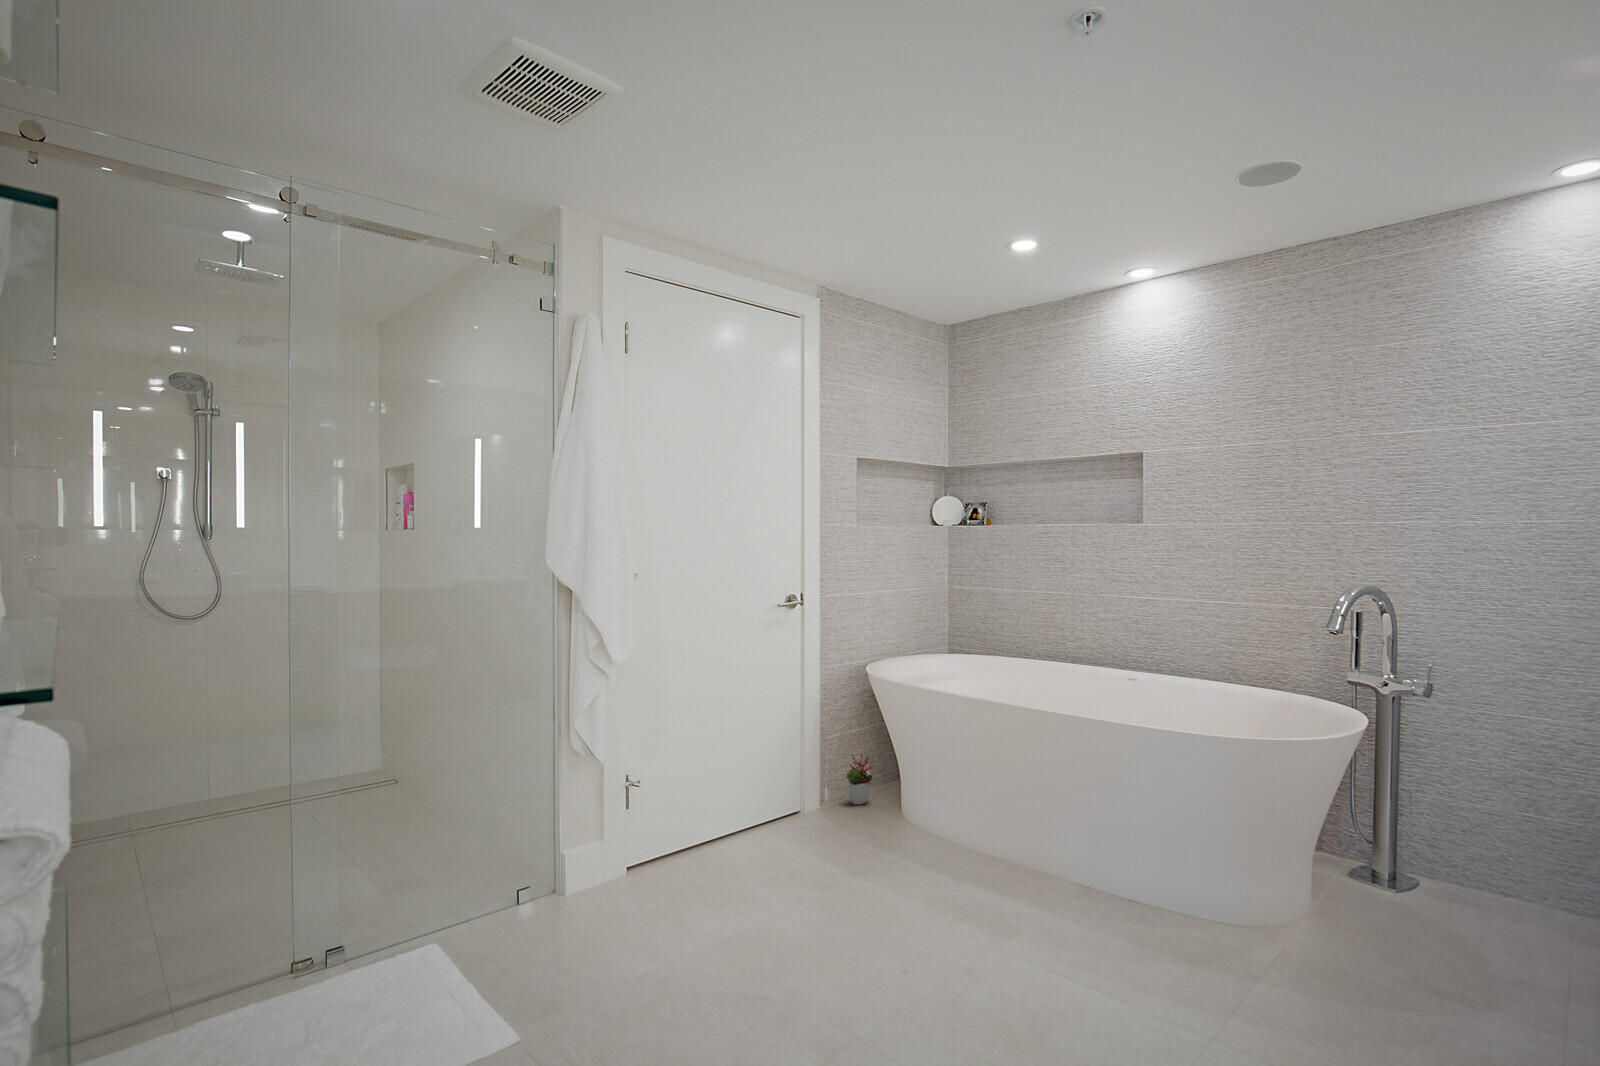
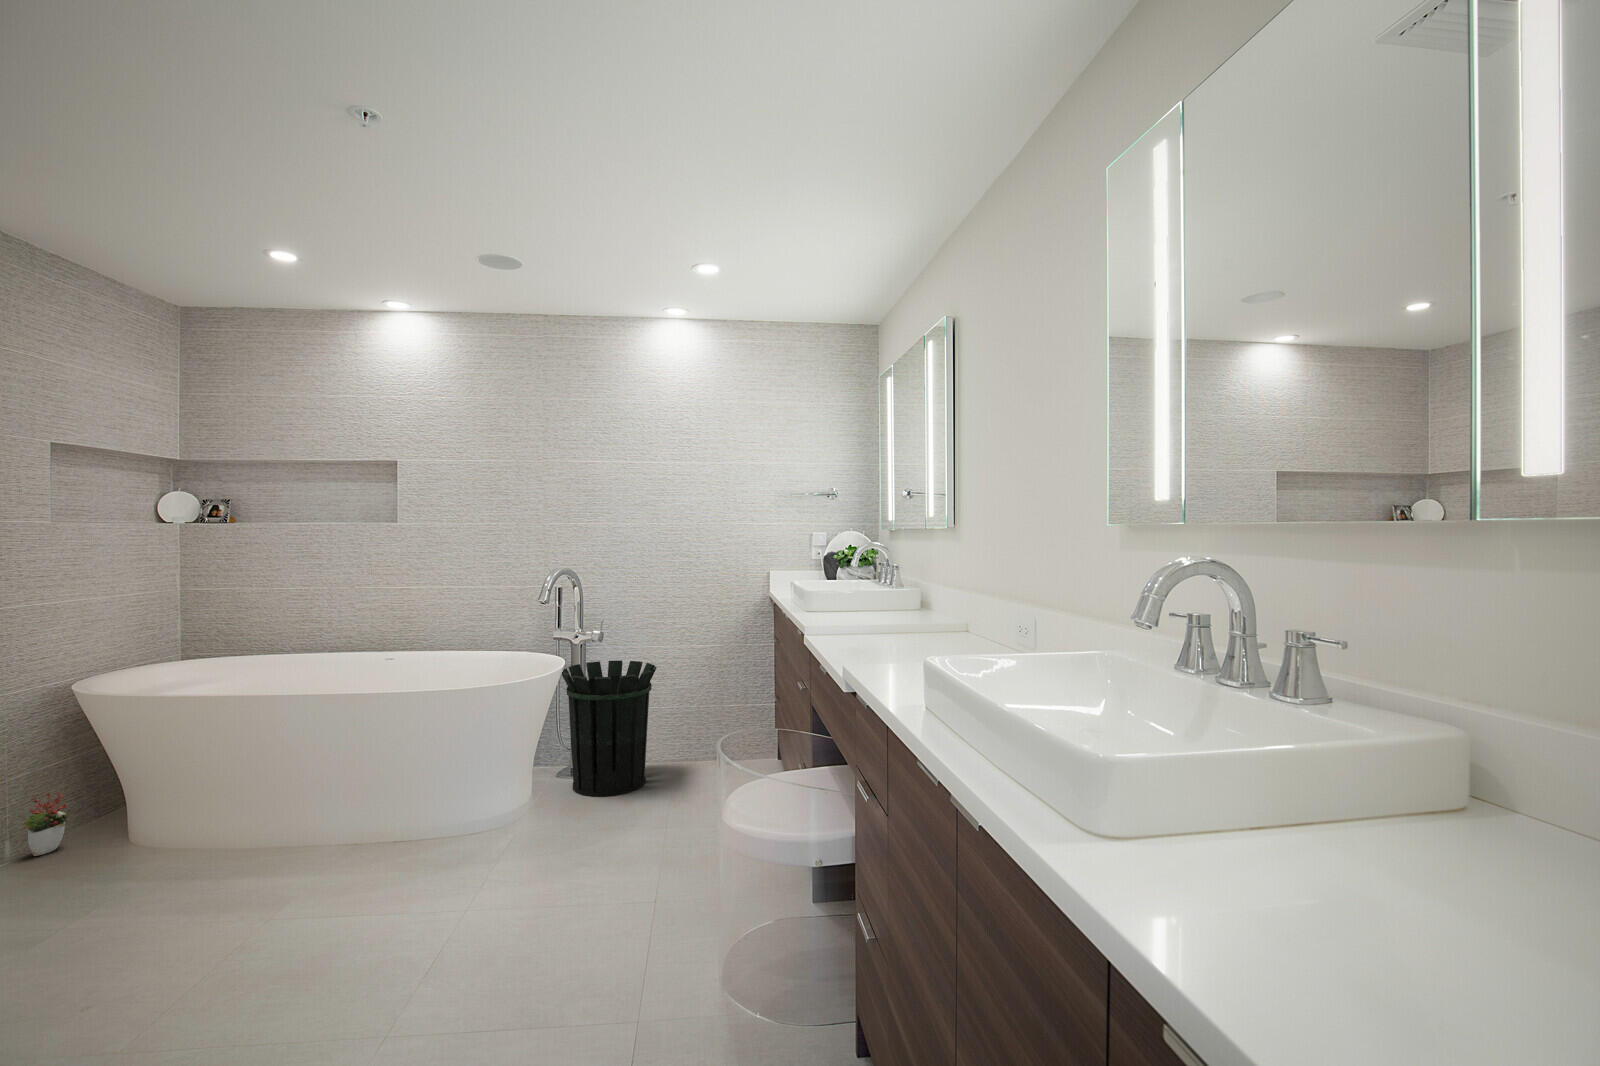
waste bin: none [1361,724,1540,940] -> present [562,660,657,796]

